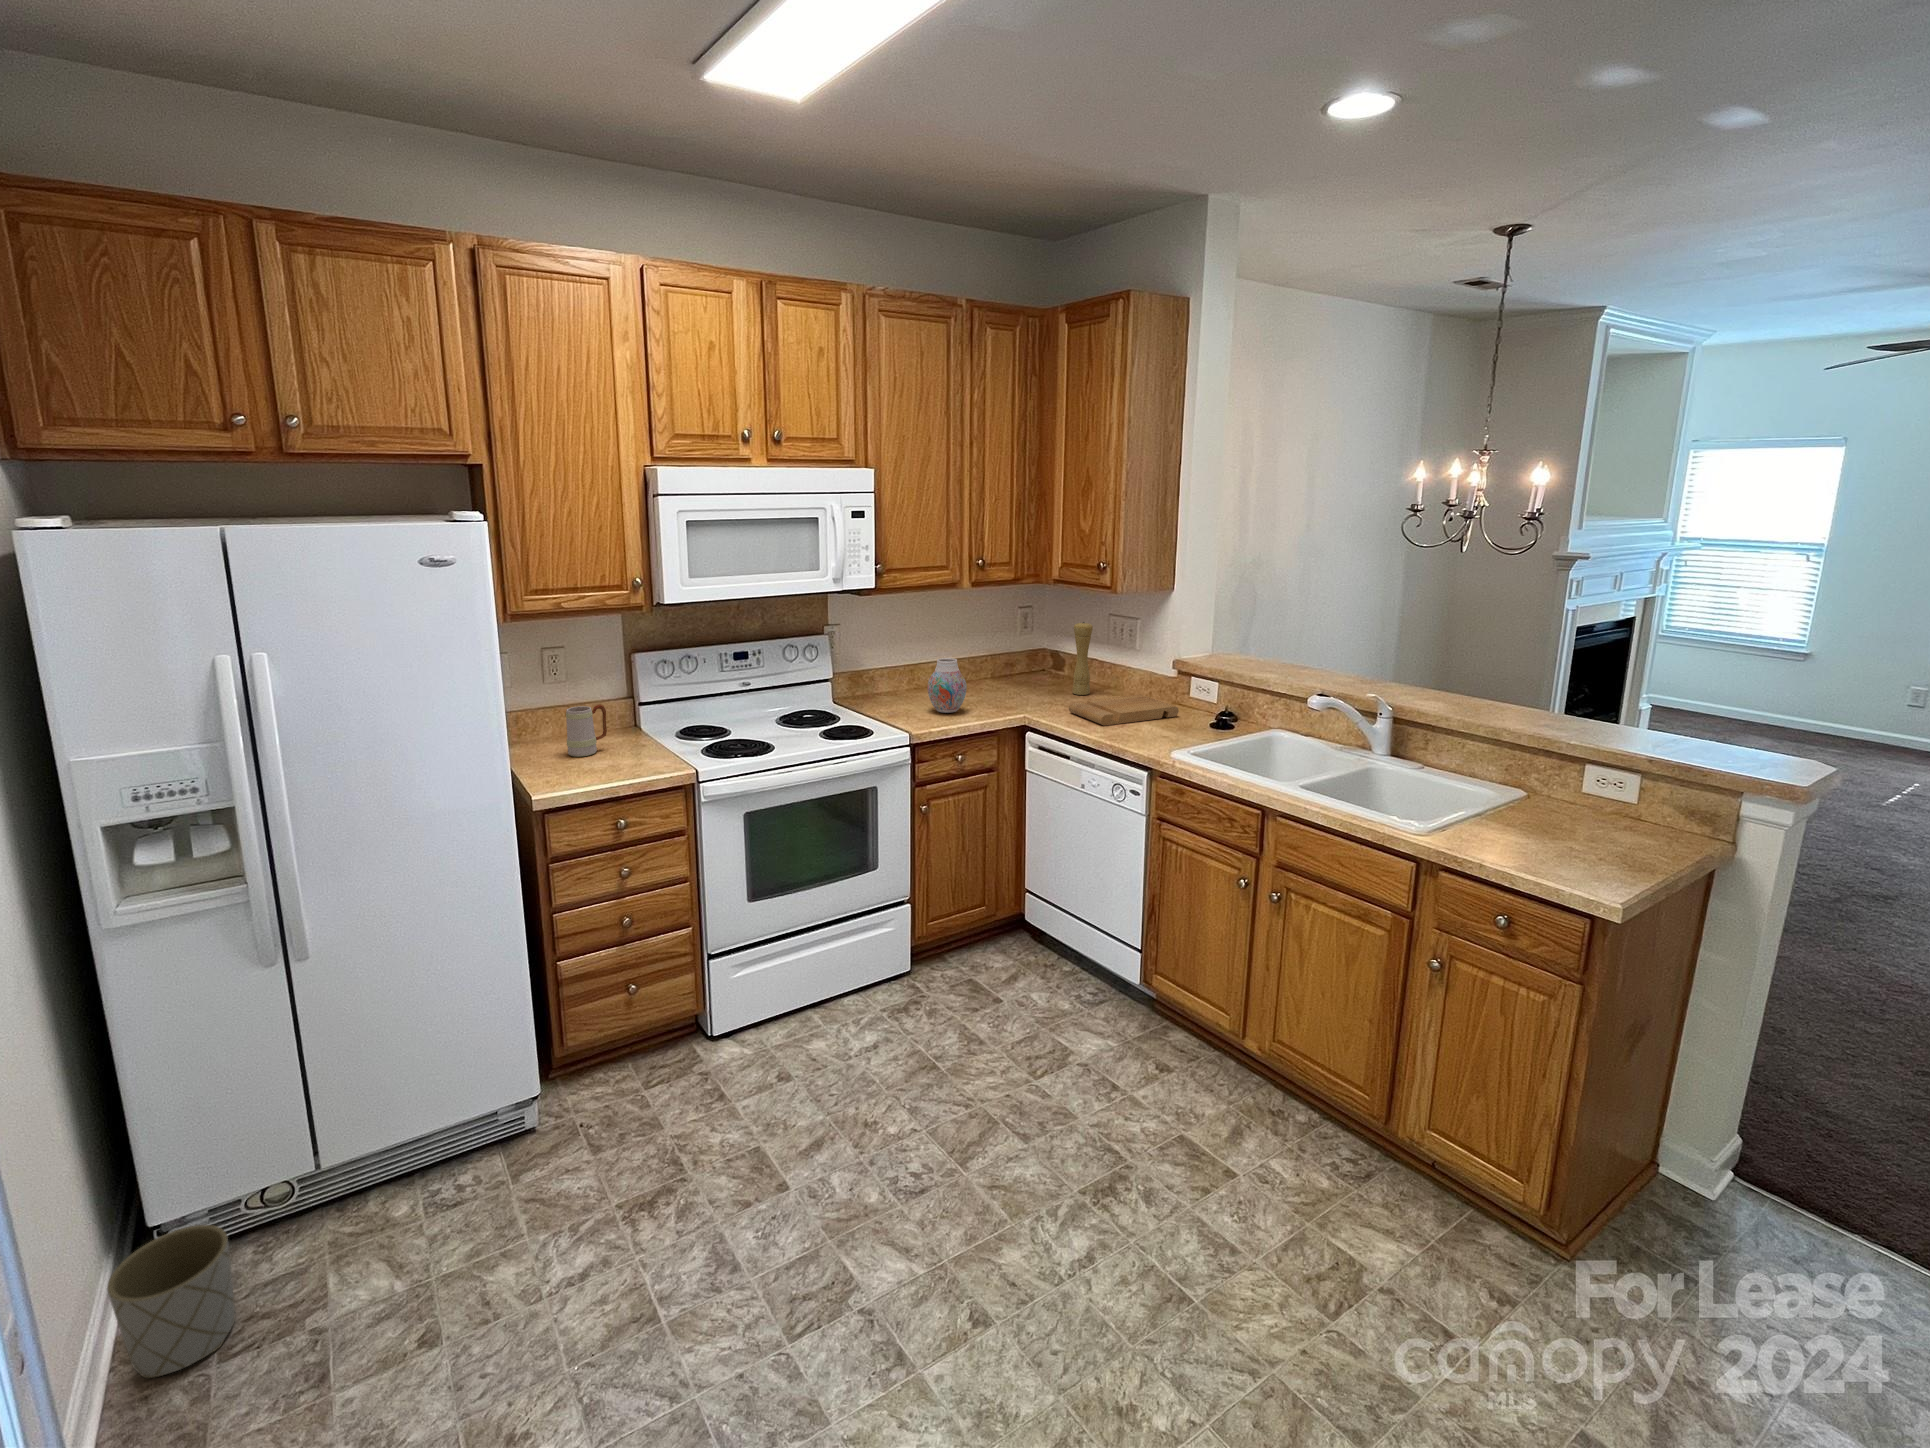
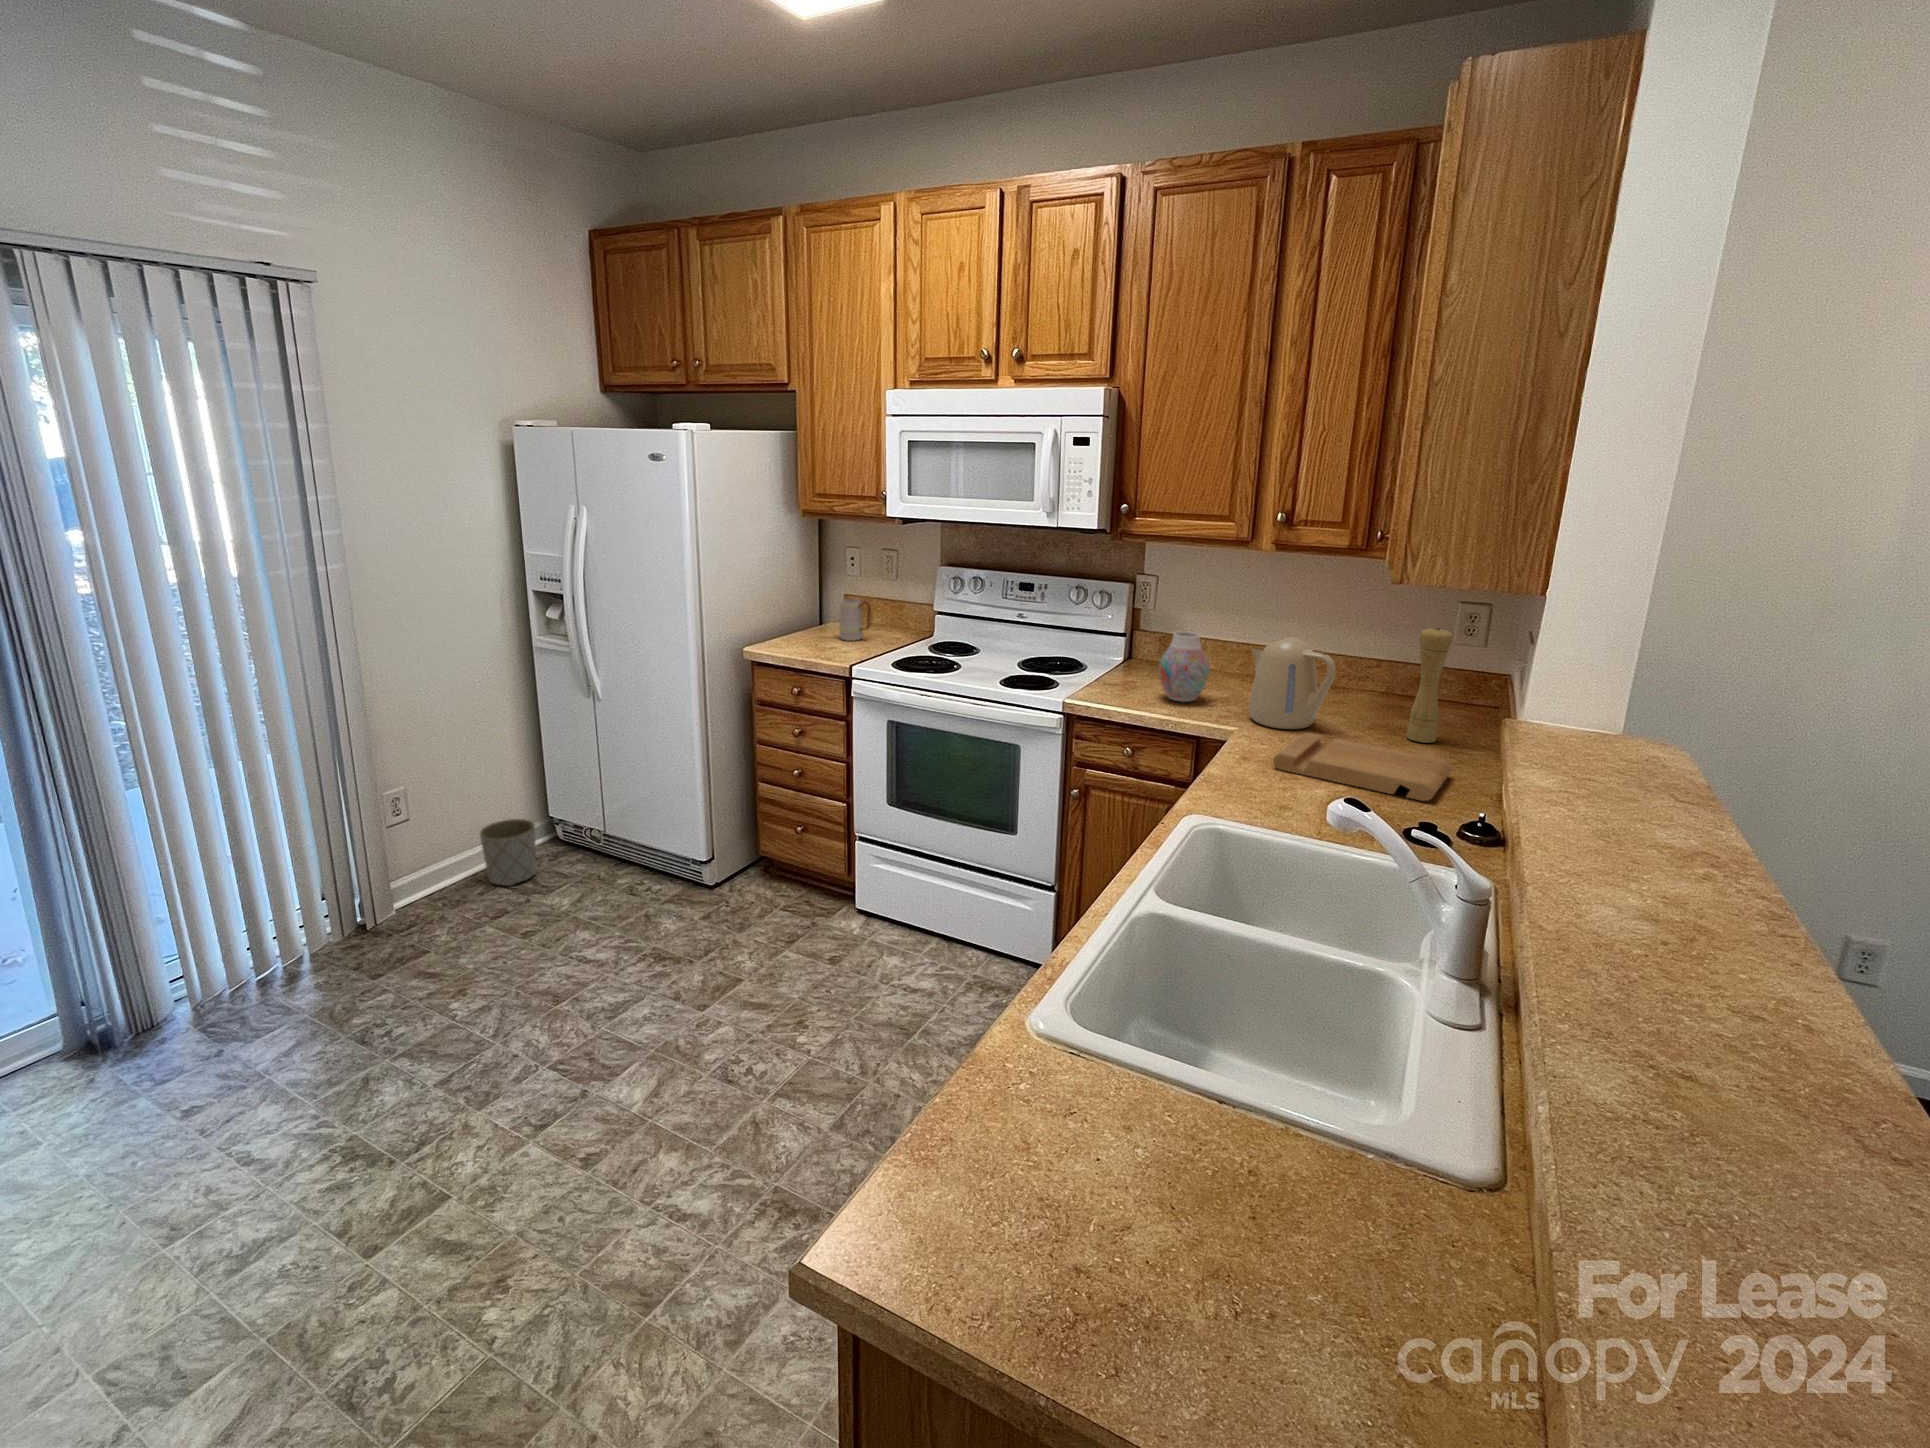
kettle: none [993,645,1054,710] -> present [1249,637,1336,729]

